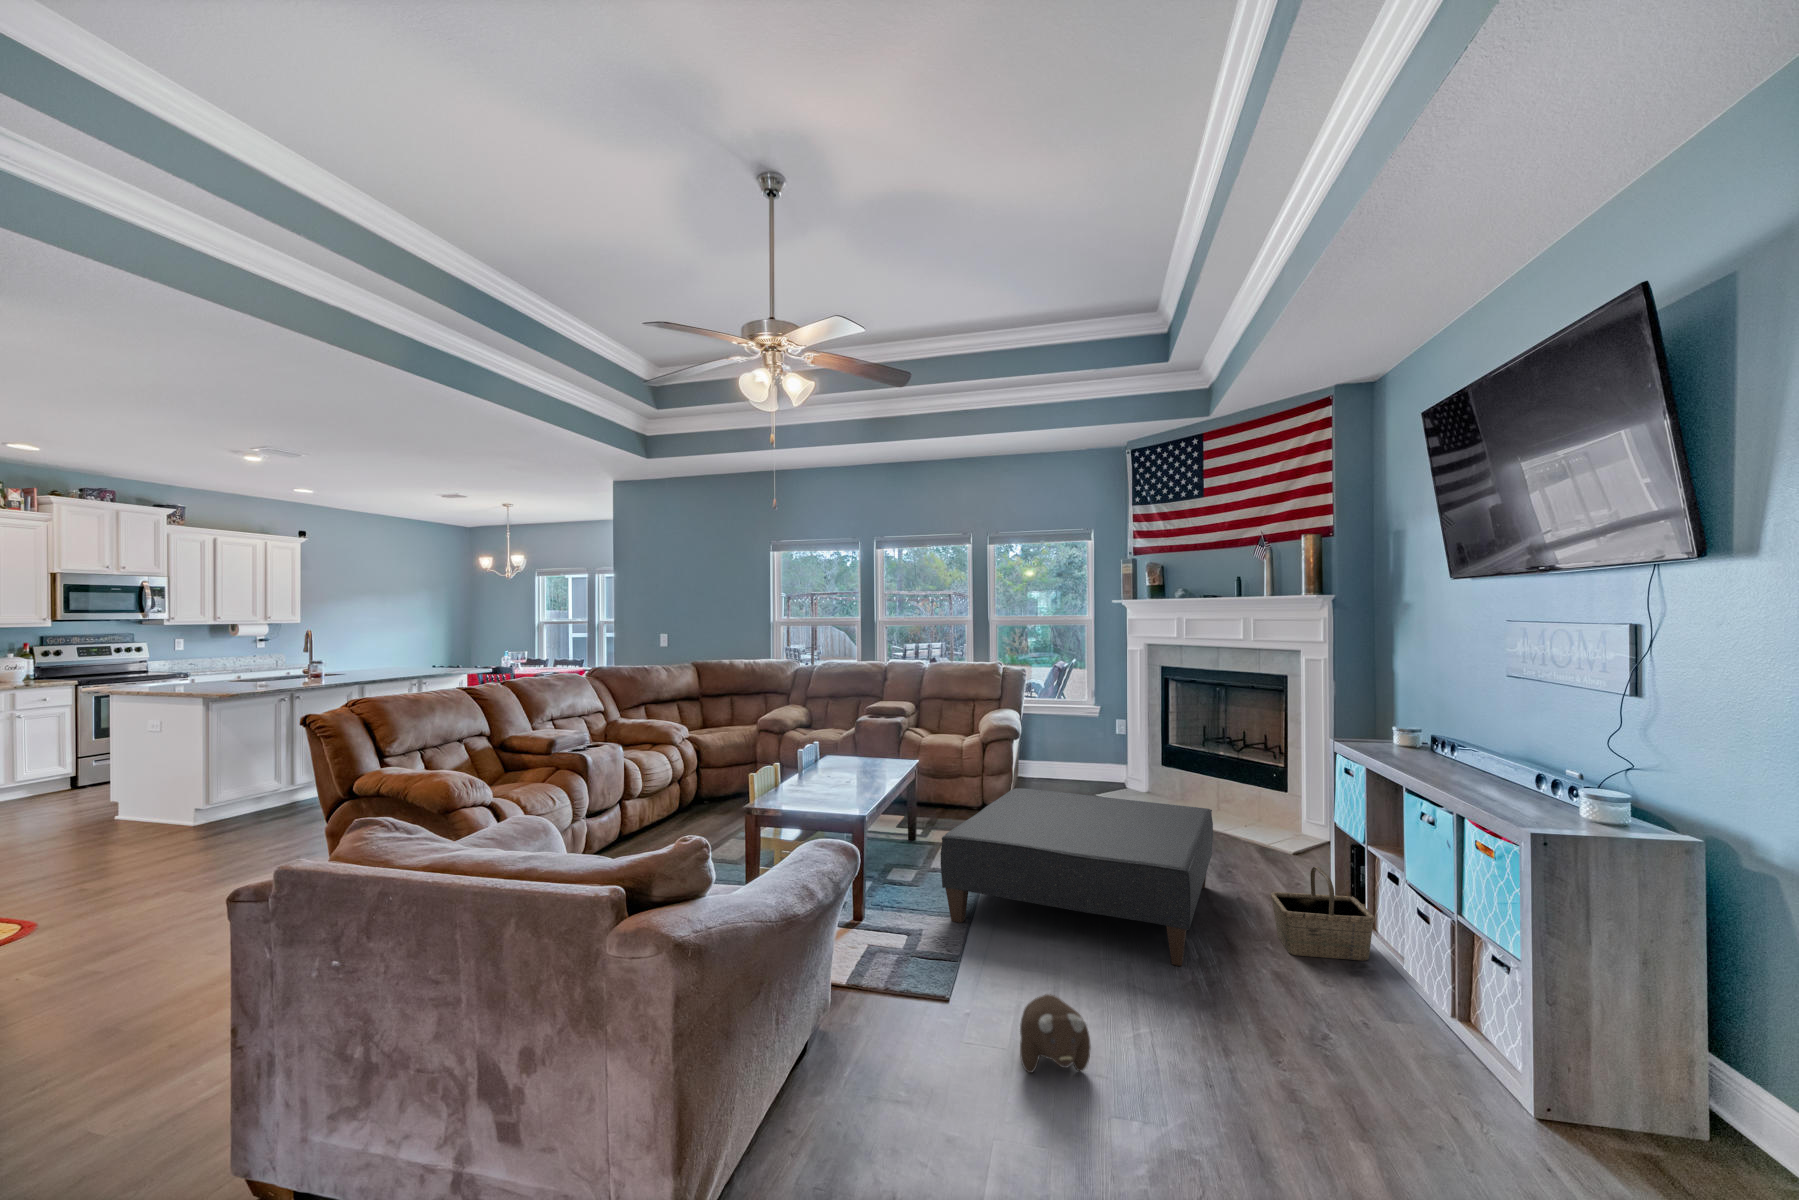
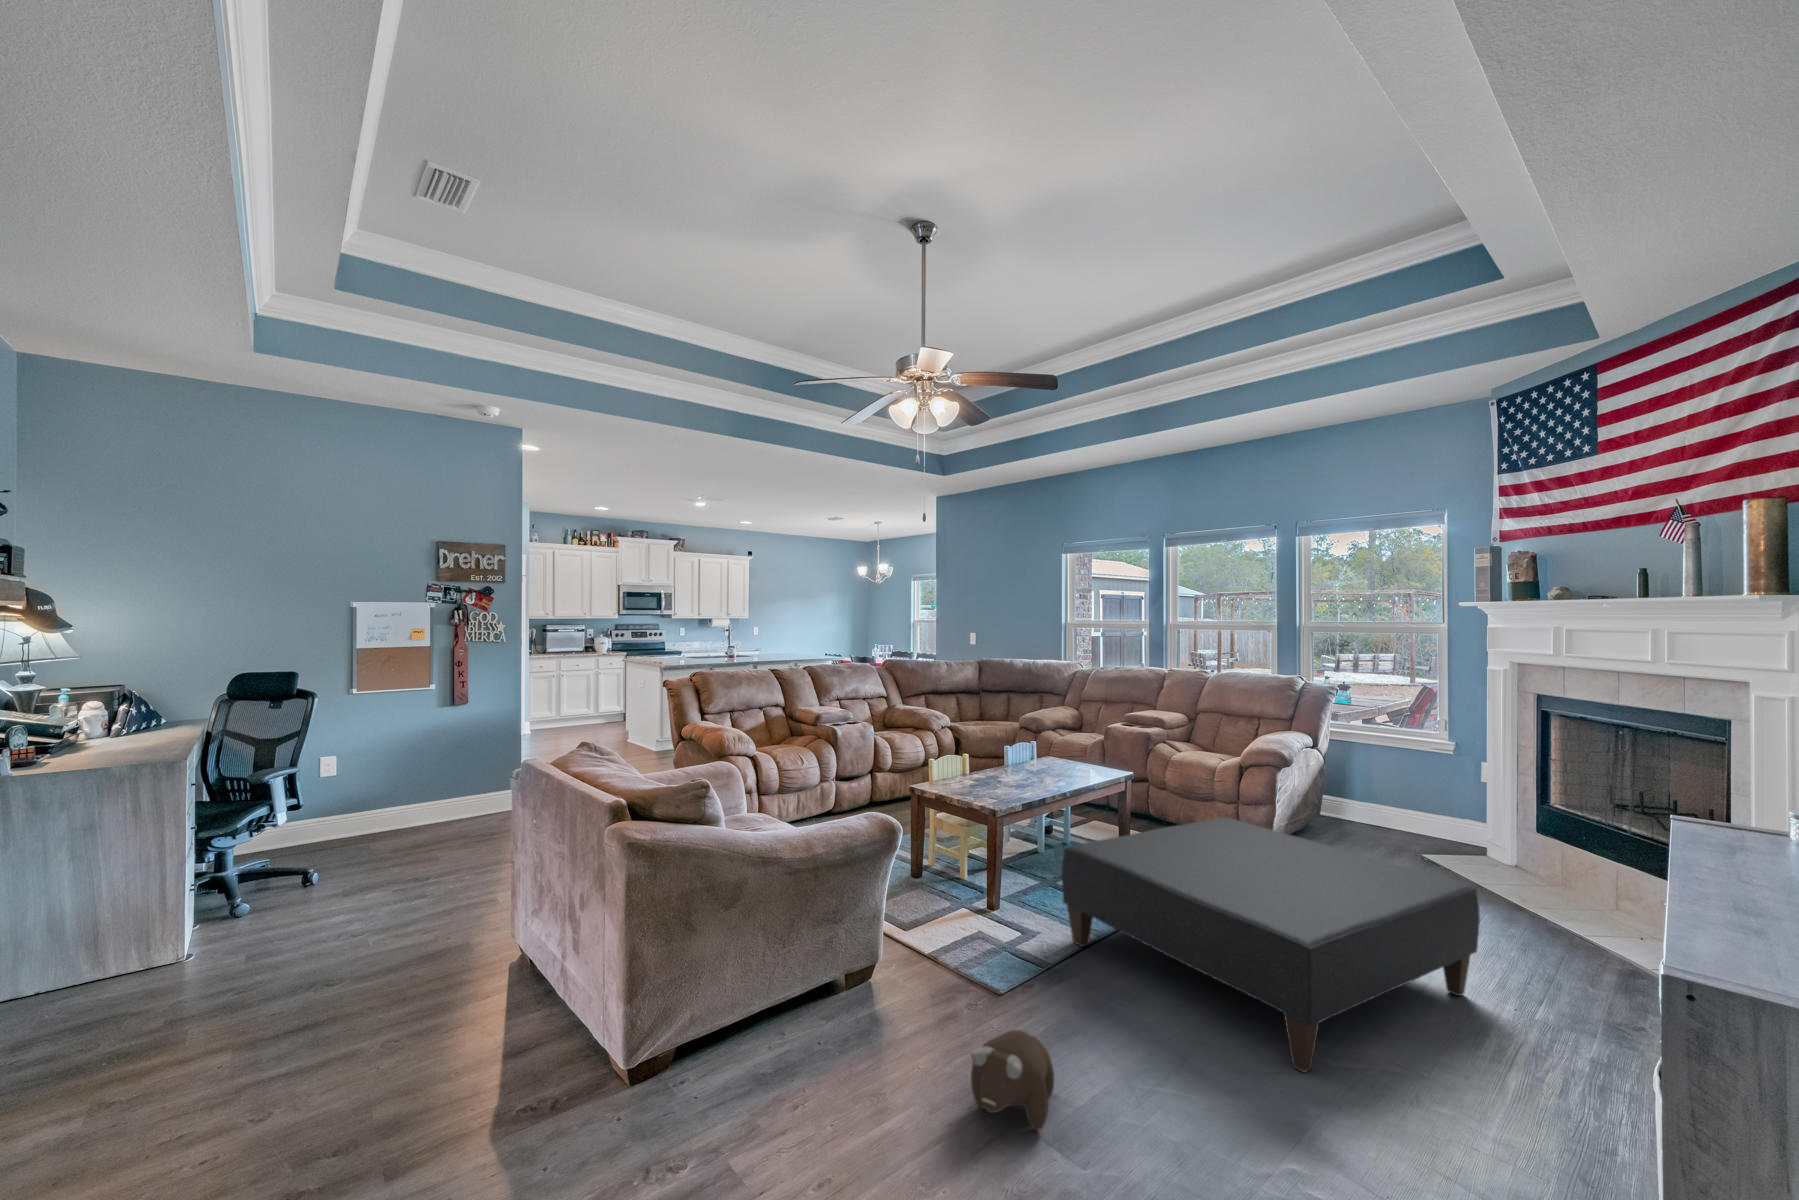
basket: present [1271,867,1375,961] -> none [1500,1001,1681,1176]

